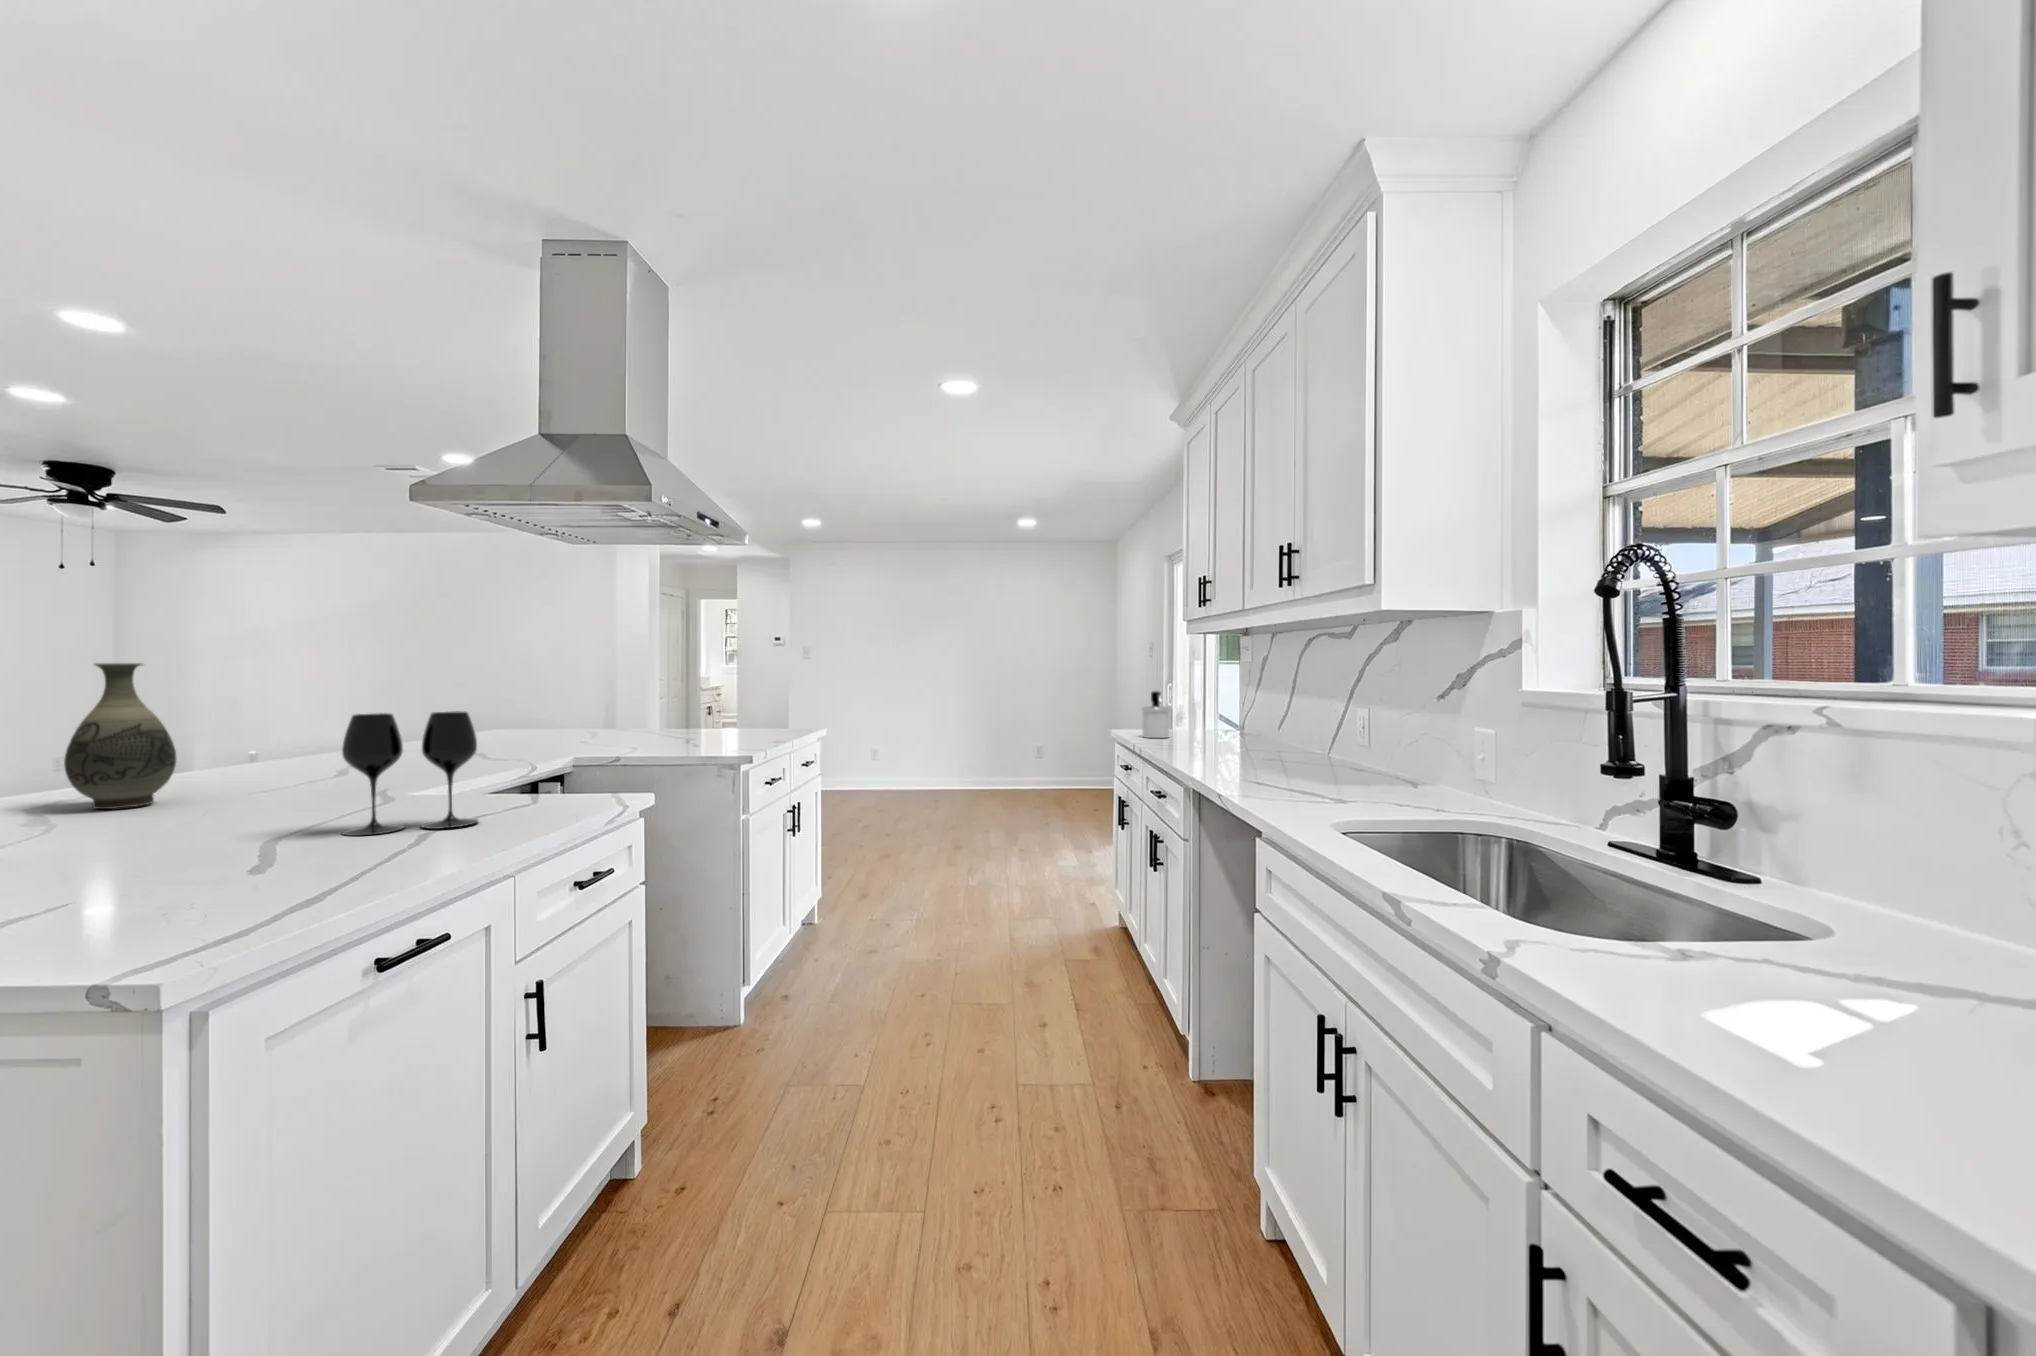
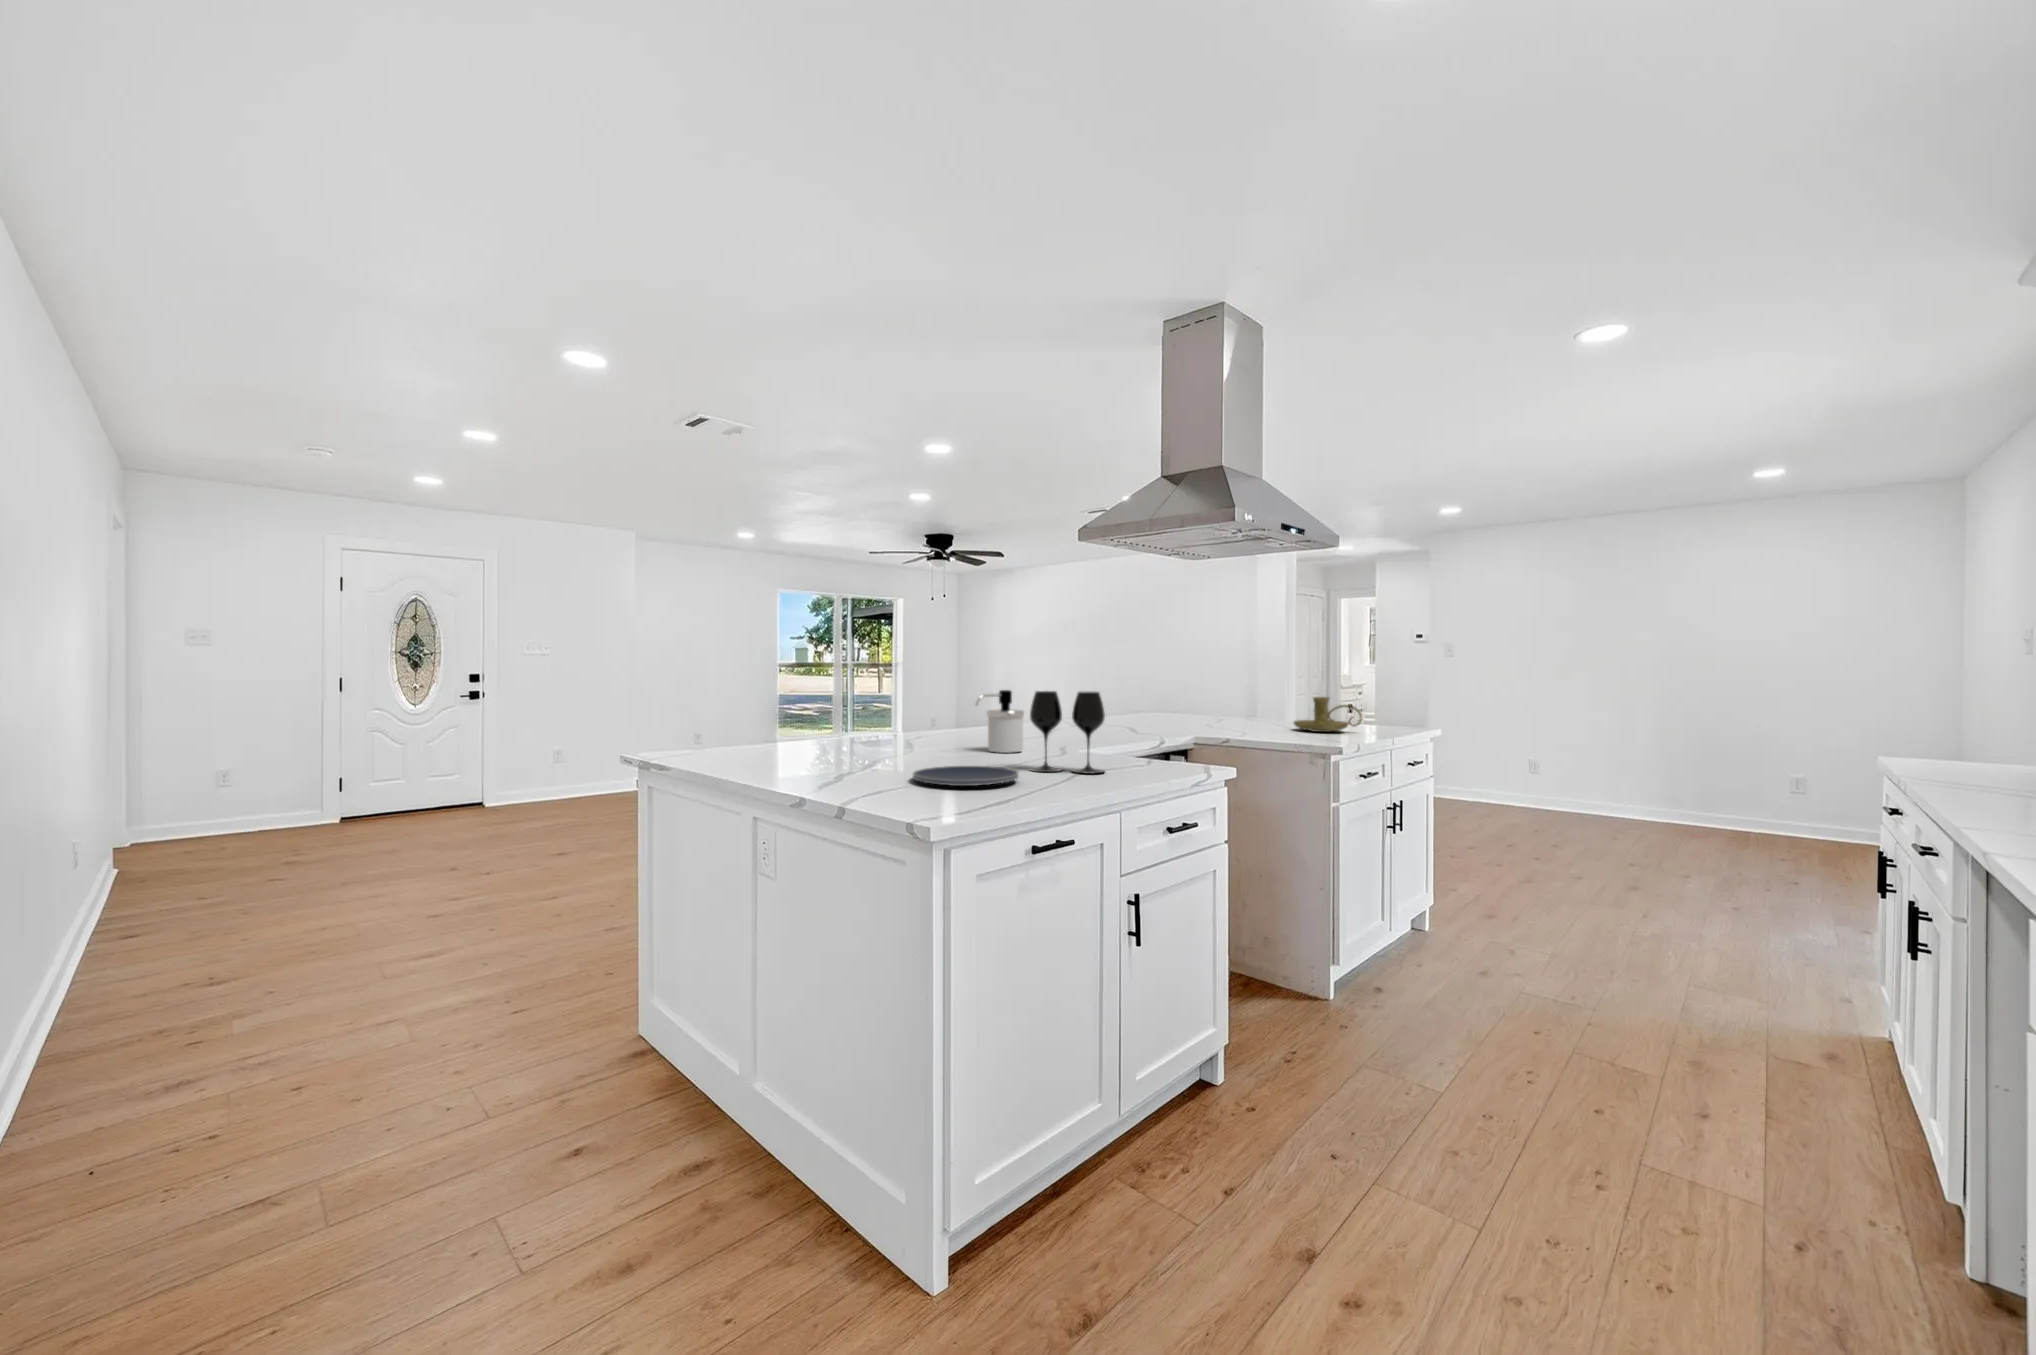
vase: present [64,663,176,809] -> none [915,658,960,744]
soap dispenser: present [1142,691,1170,738] -> present [976,690,1024,753]
candle holder: none [689,702,760,740] -> present [1294,697,1362,732]
plate: none [78,839,330,891] -> present [913,766,1018,786]

